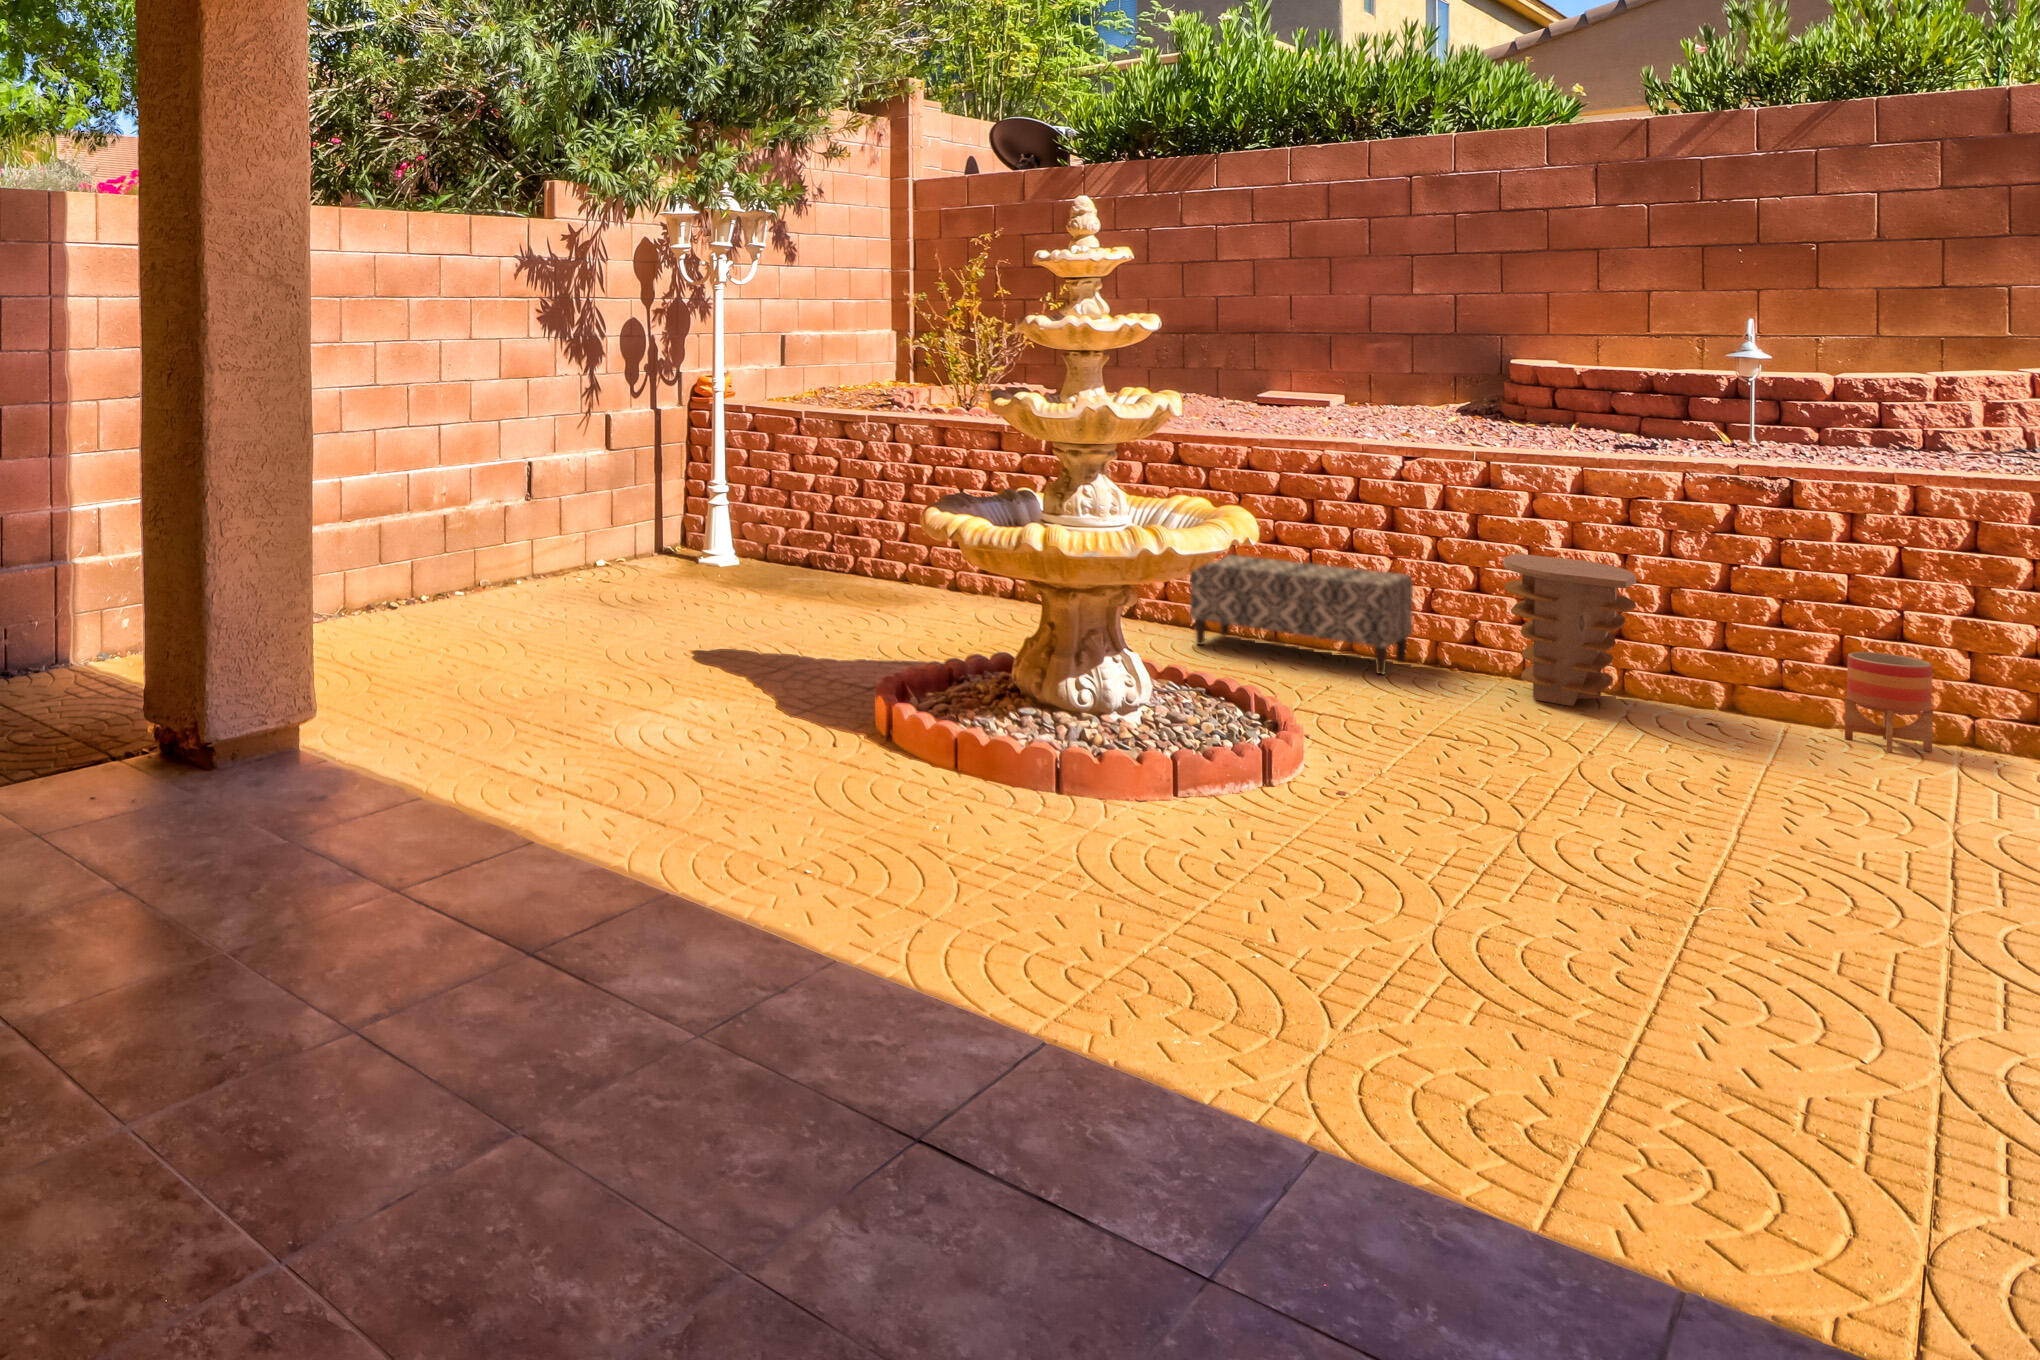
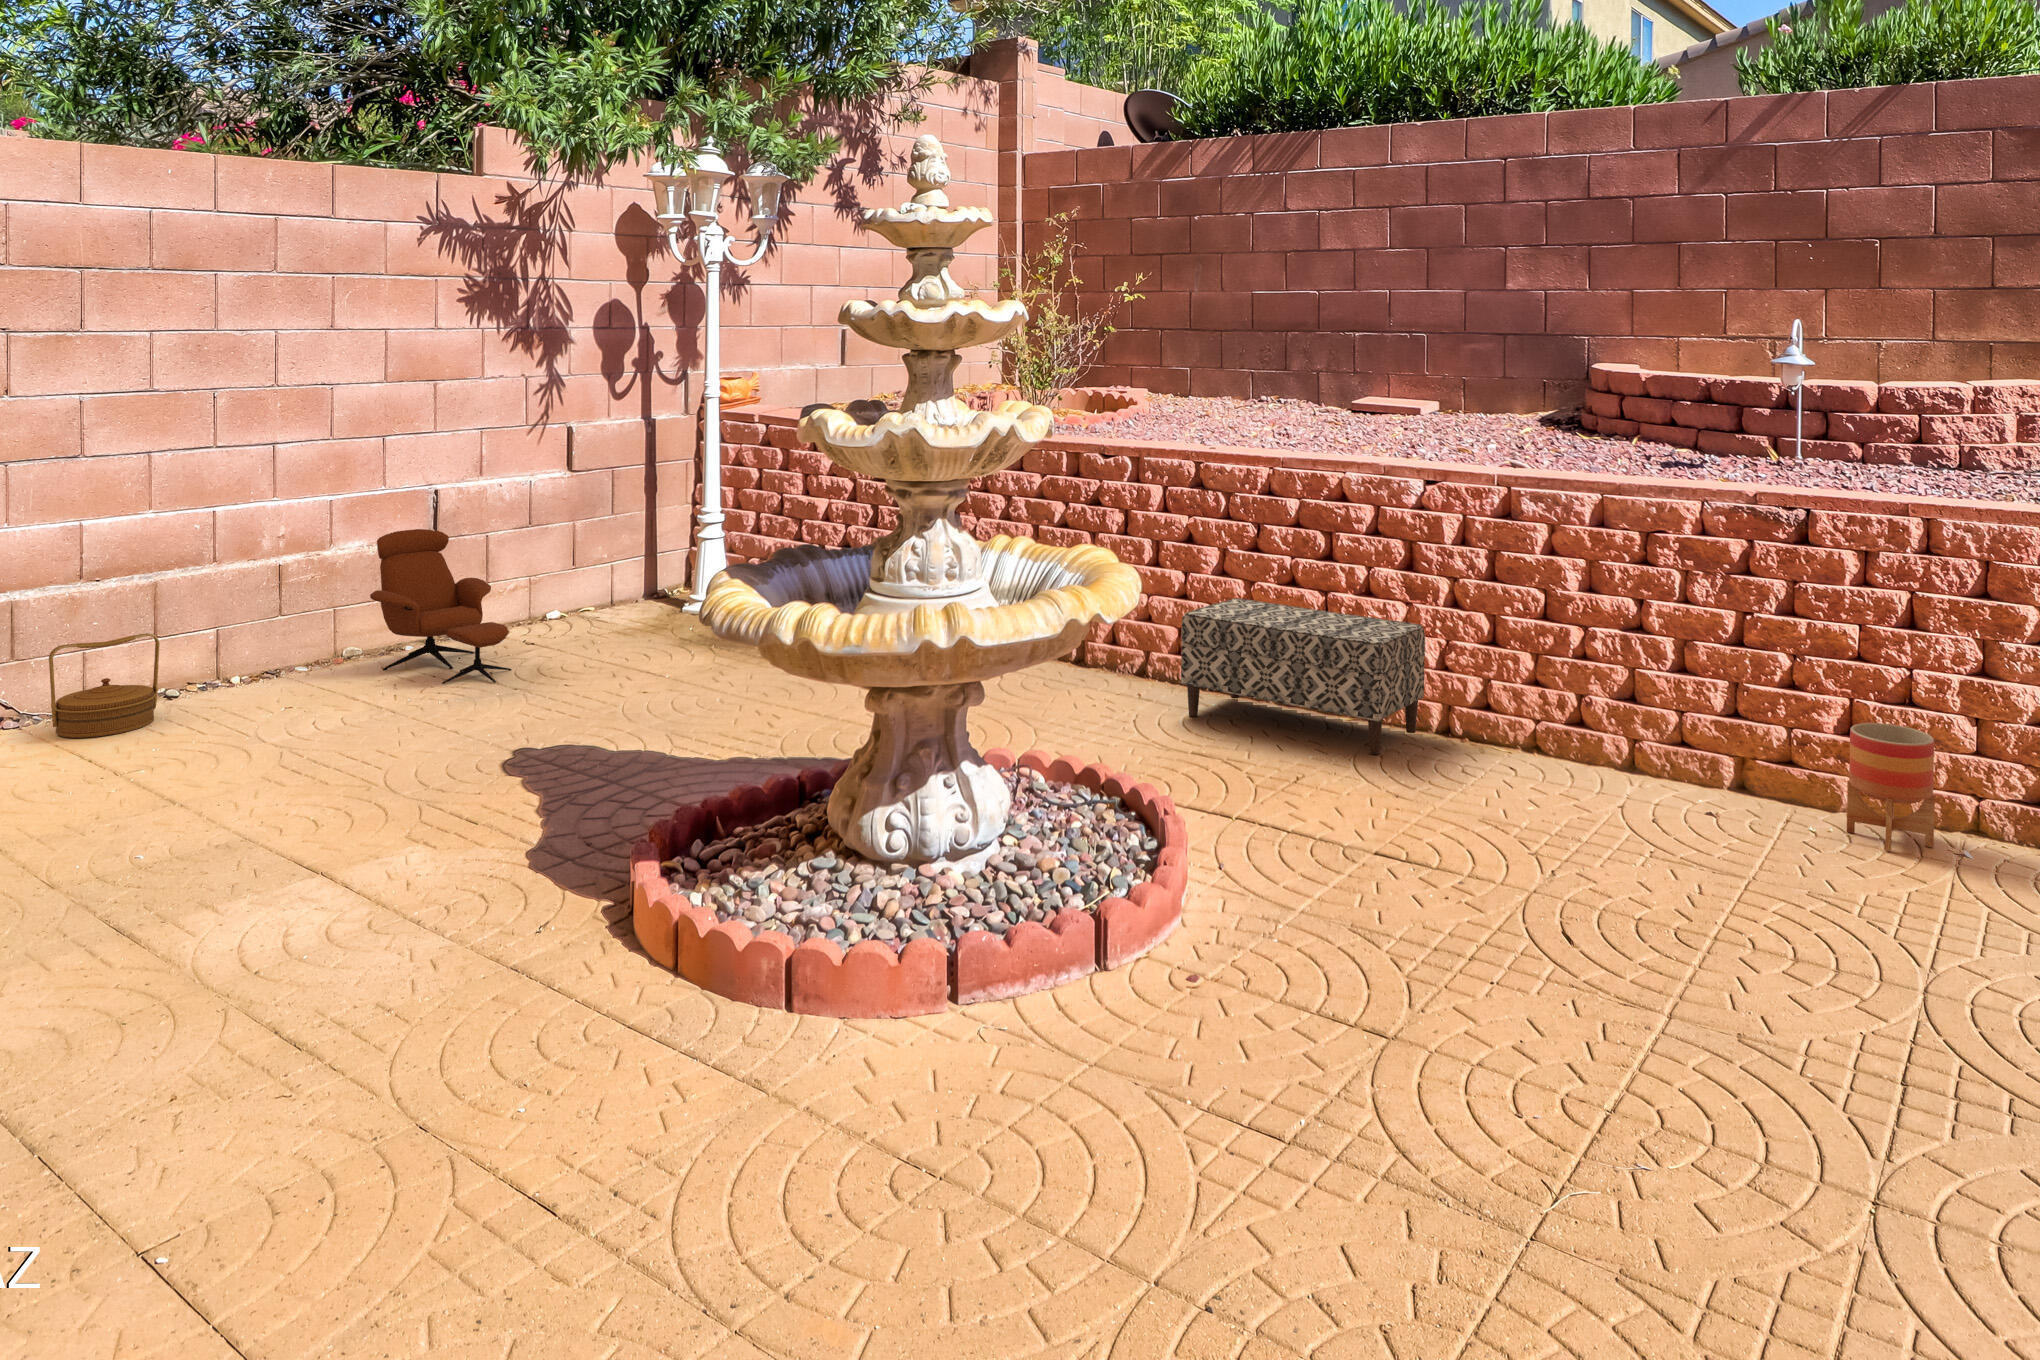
lounge chair: none [510,493,620,607] -> present [370,529,511,684]
side table: present [1503,553,1636,706] -> none [1506,599,1635,795]
woven basket: none [354,562,411,631] -> present [49,633,160,738]

